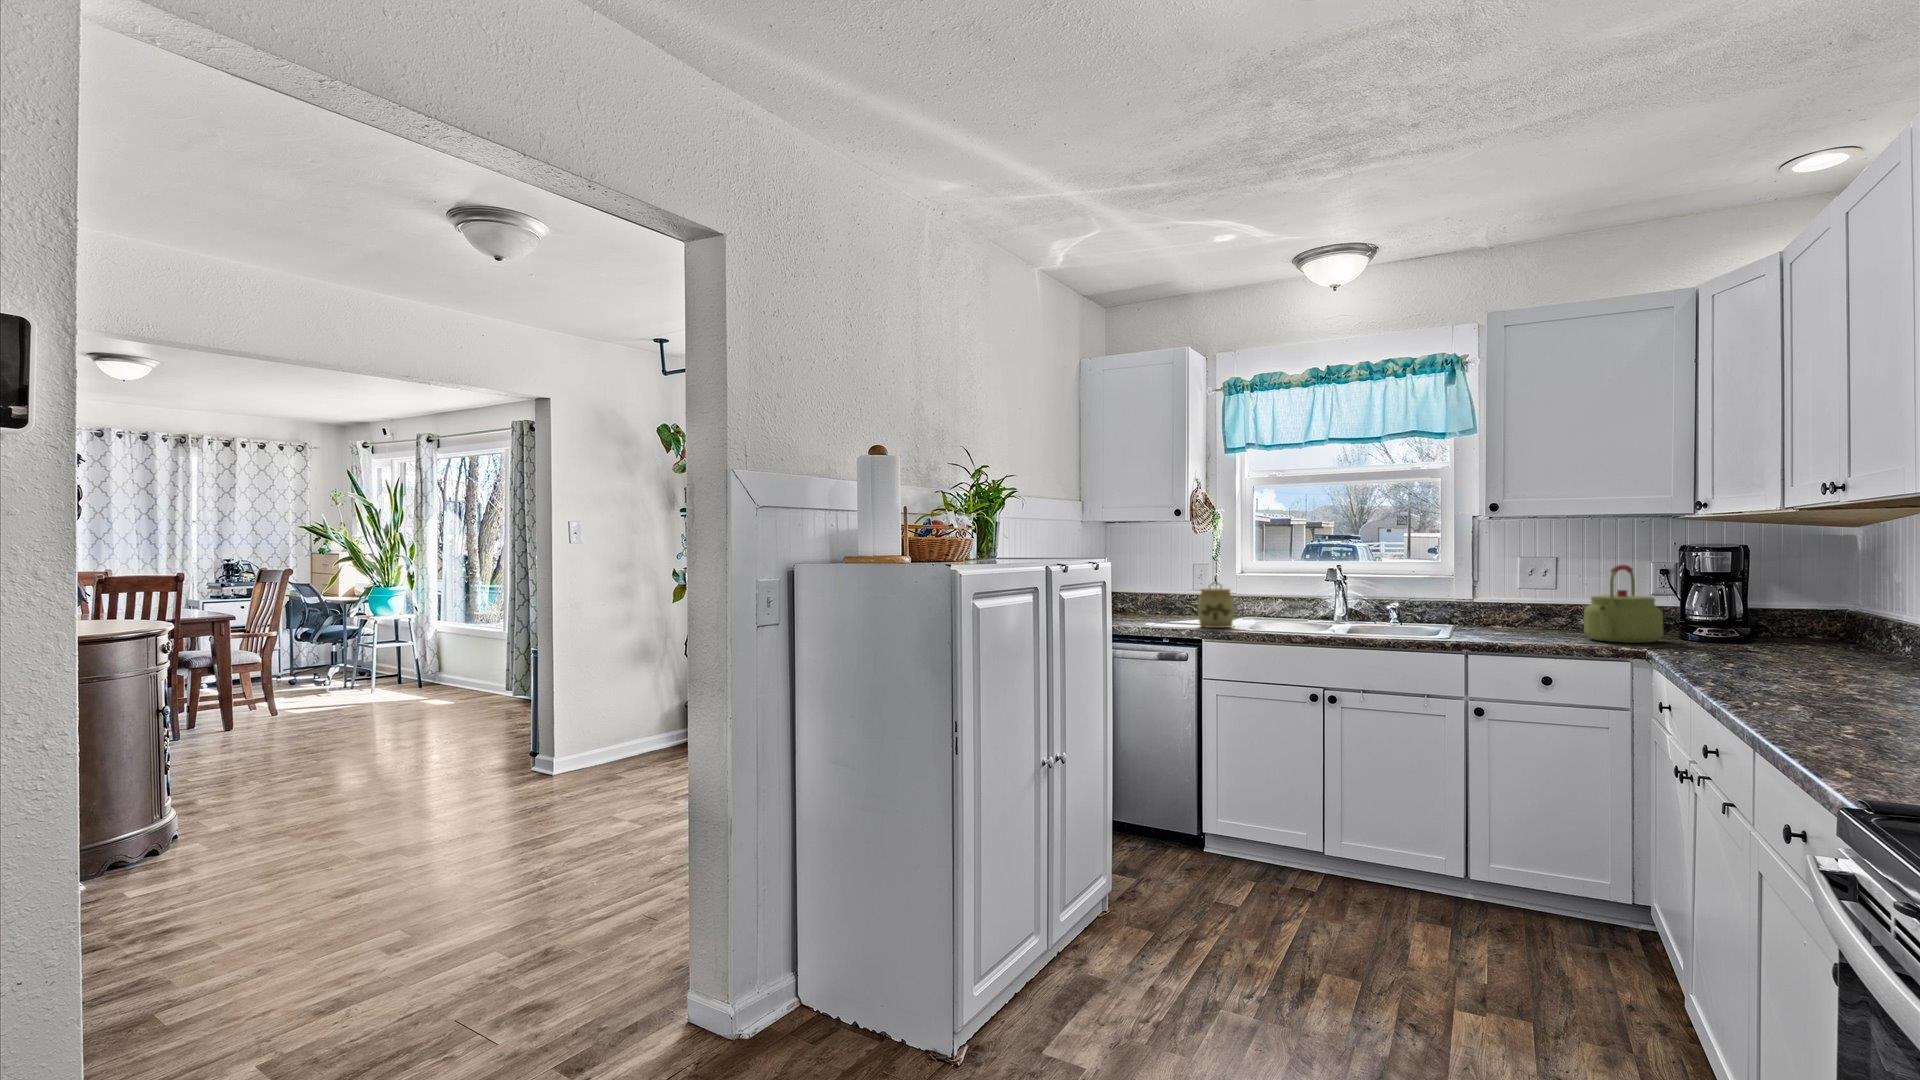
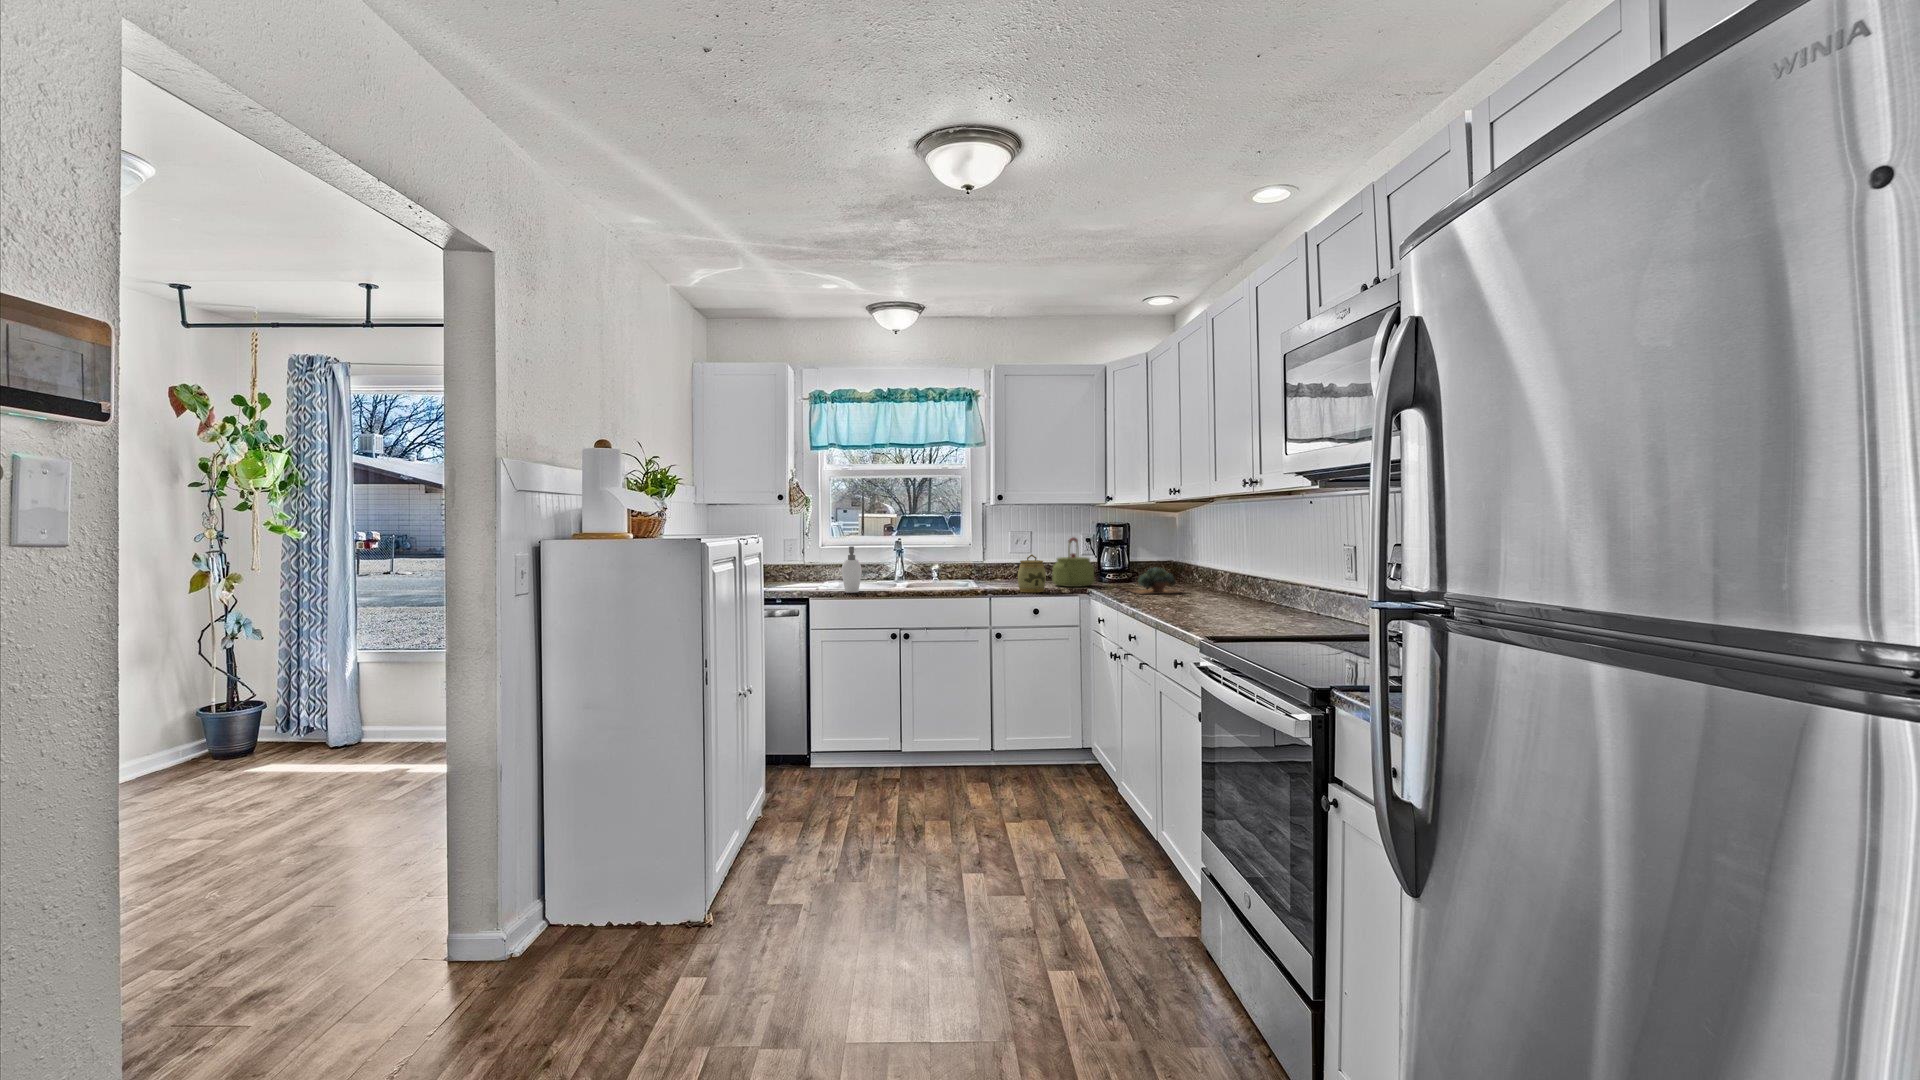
soap dispenser: none [1241,573,1269,634] -> present [841,546,862,593]
jar: present [1197,582,1234,628] -> present [1018,554,1046,592]
succulent plant: none [1719,617,1852,666] -> present [1129,567,1180,594]

